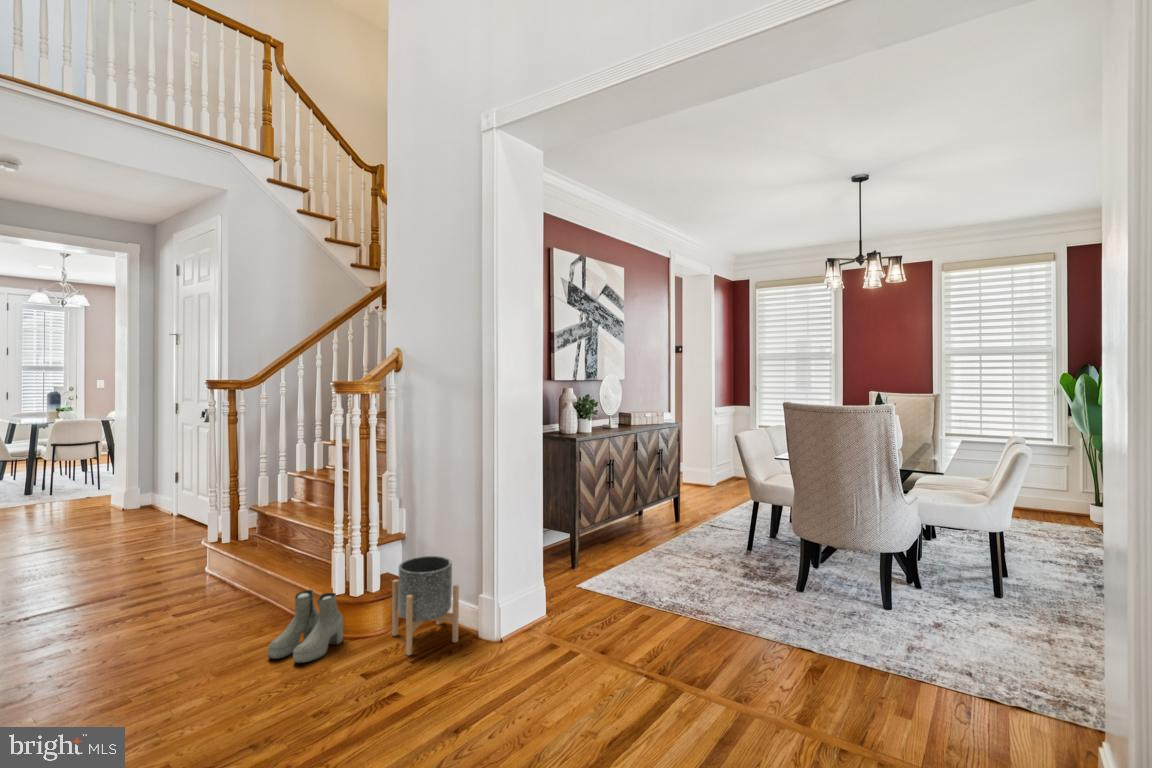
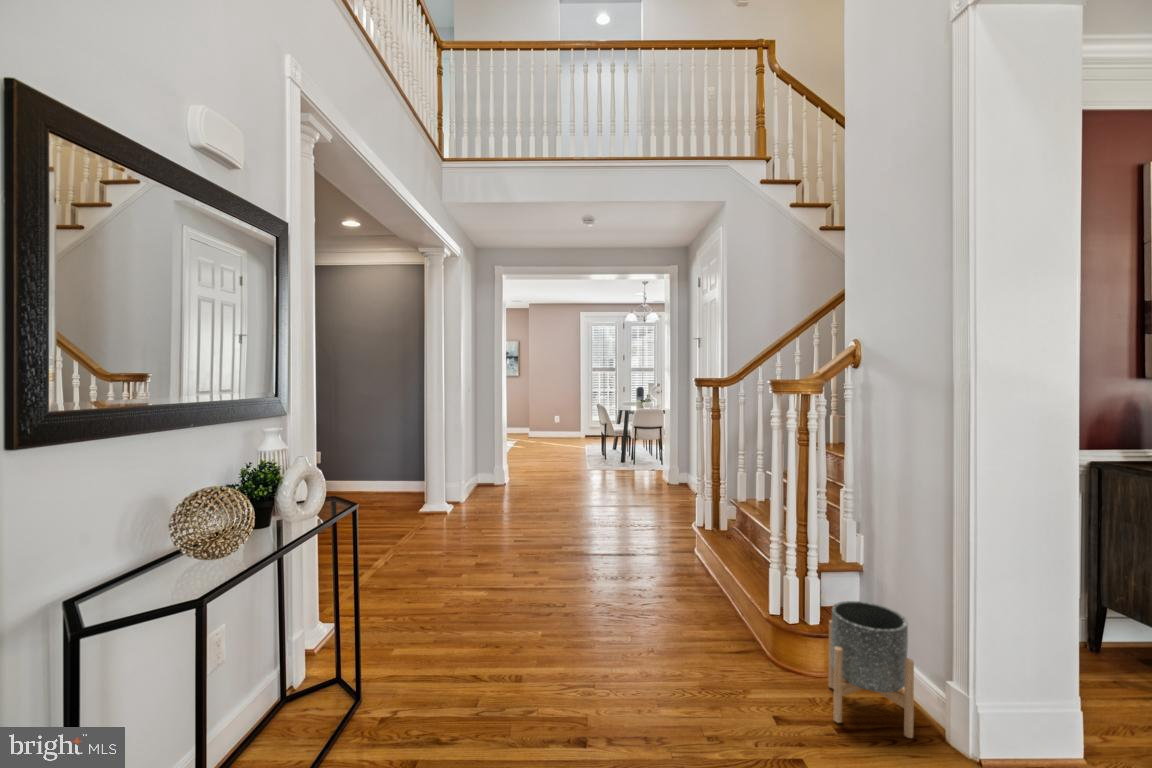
boots: present [268,590,343,663] -> none [700,597,774,675]

